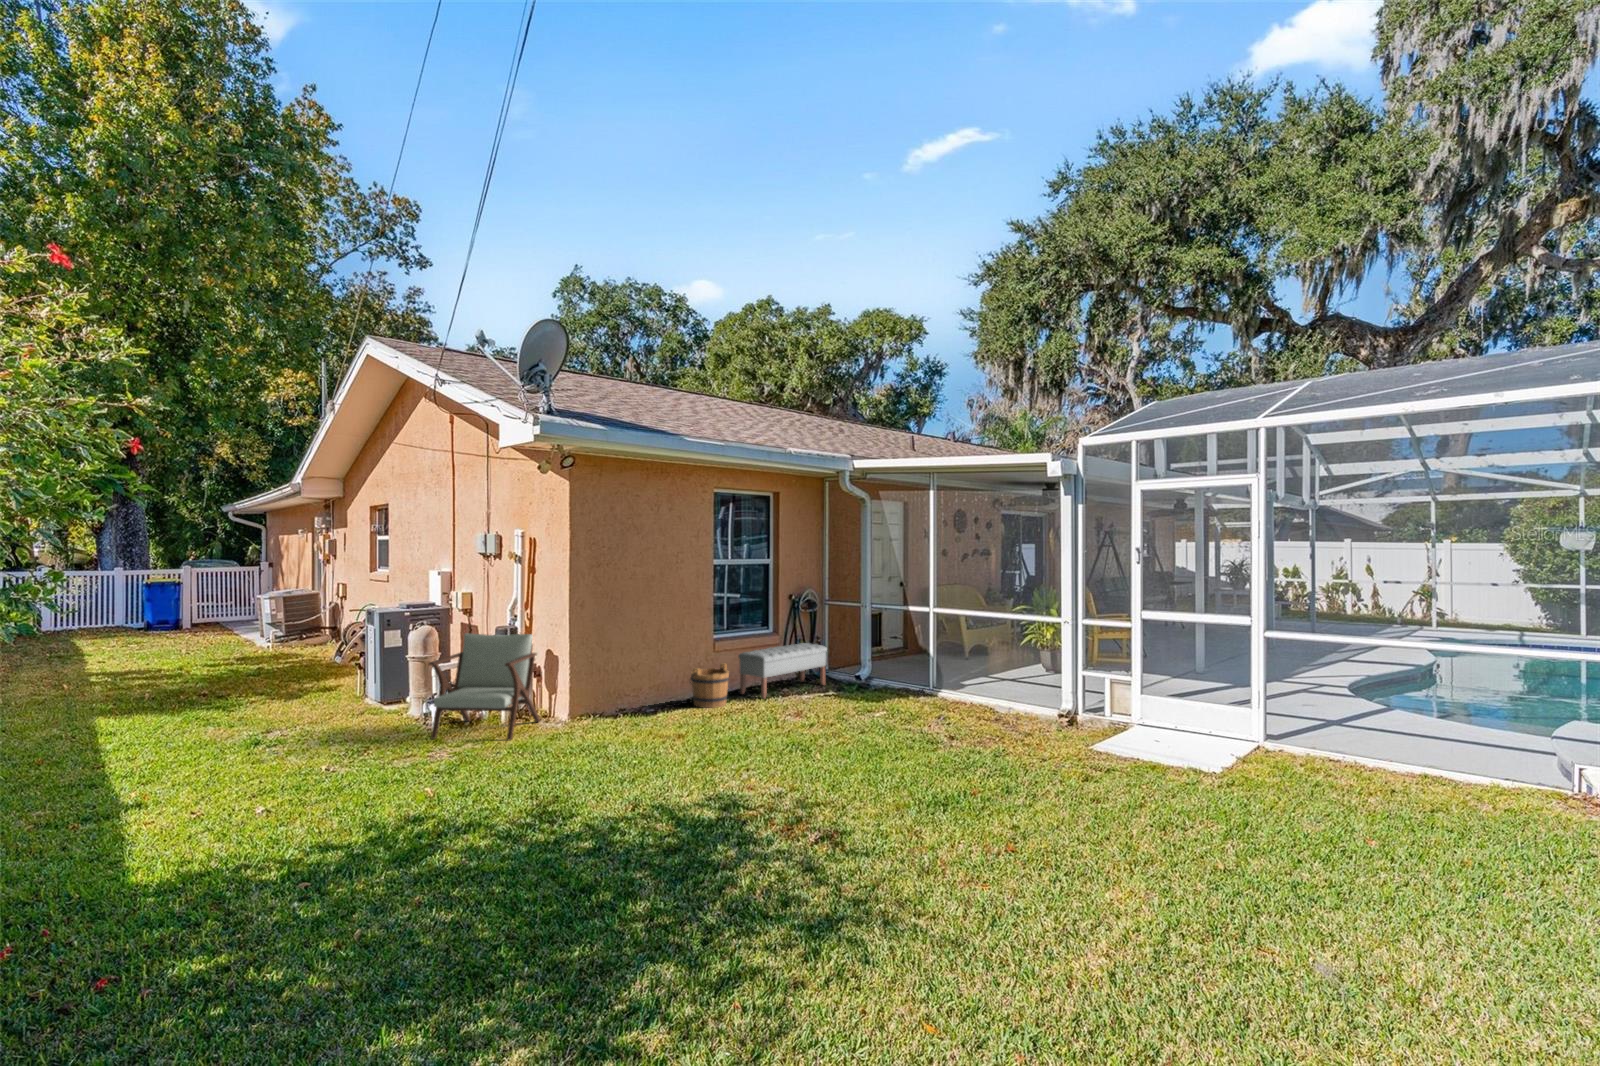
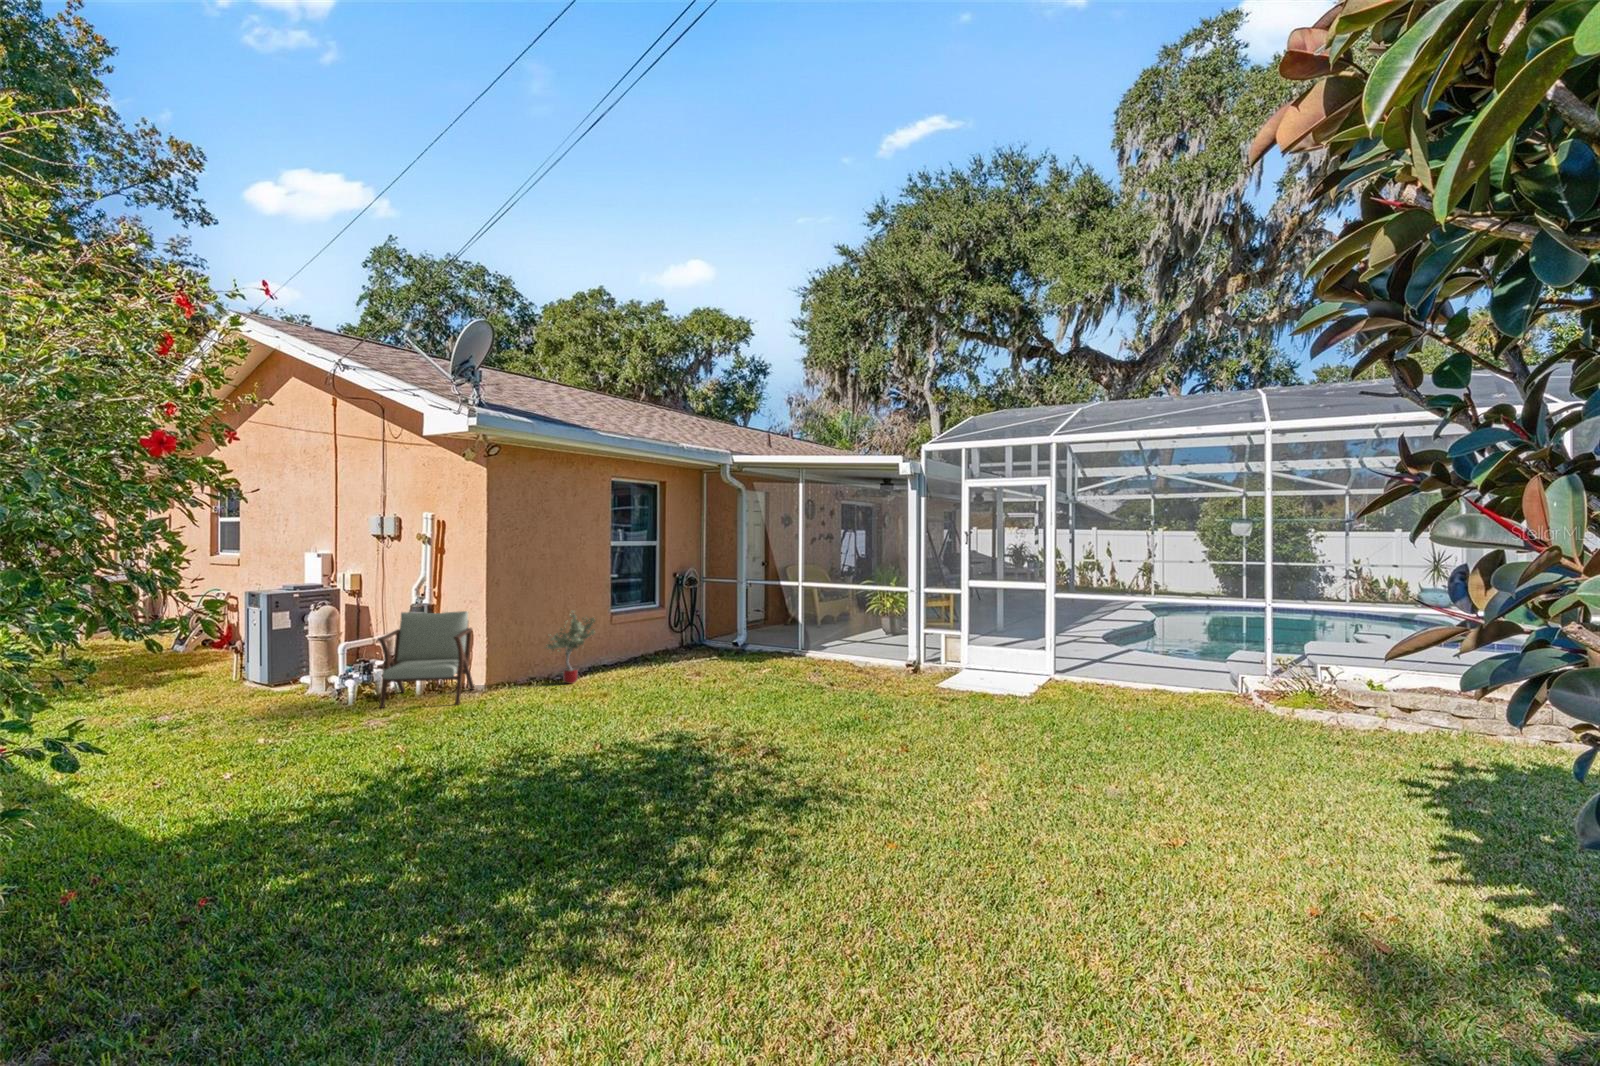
potted tree: none [613,635,676,721] -> present [546,611,595,684]
bench: present [739,643,827,699] -> none [640,615,713,663]
bucket: present [690,663,729,708] -> none [602,633,638,672]

